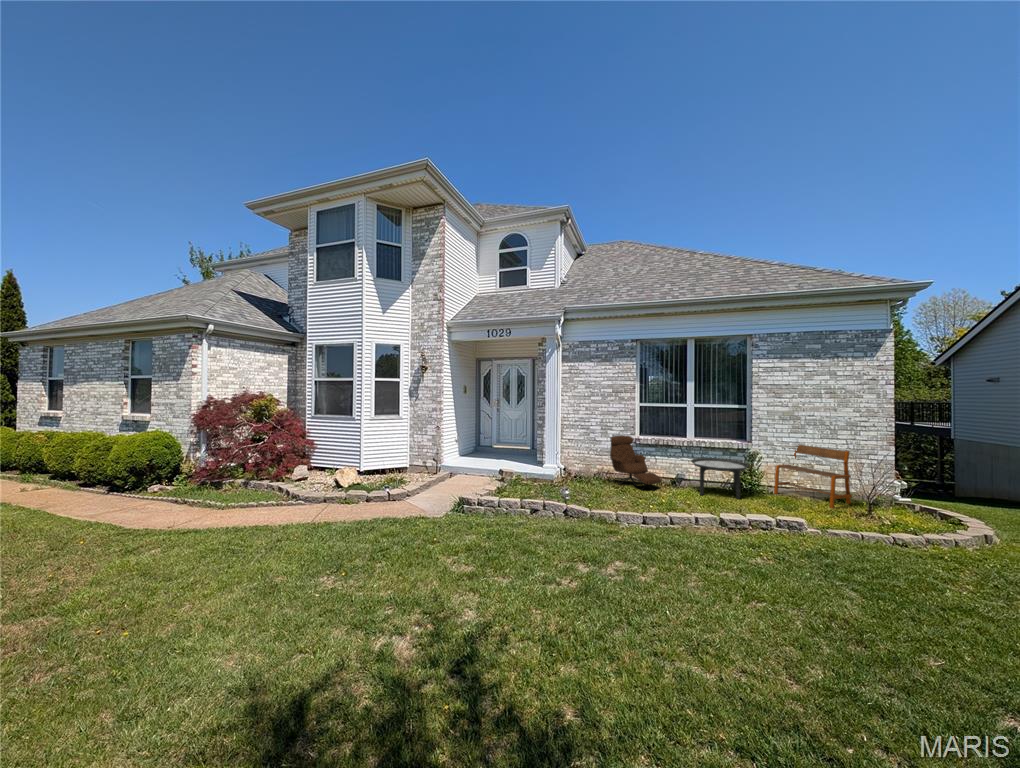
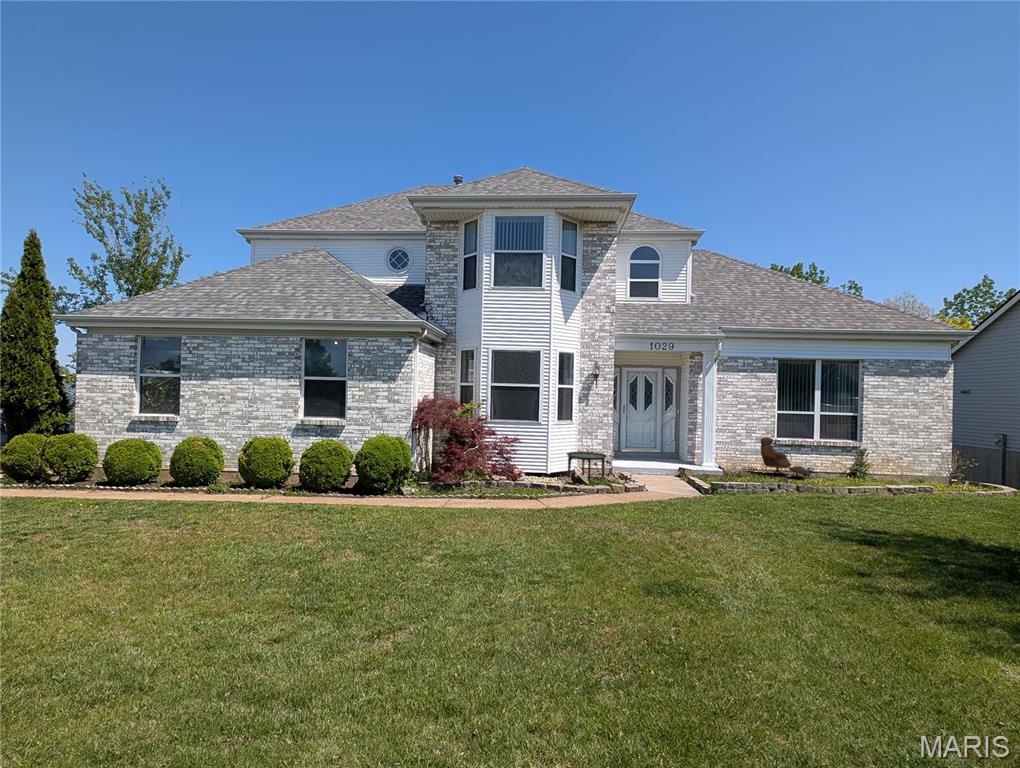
bench: present [774,445,852,508] -> none [880,442,934,486]
round table: present [691,458,749,499] -> present [567,452,606,481]

